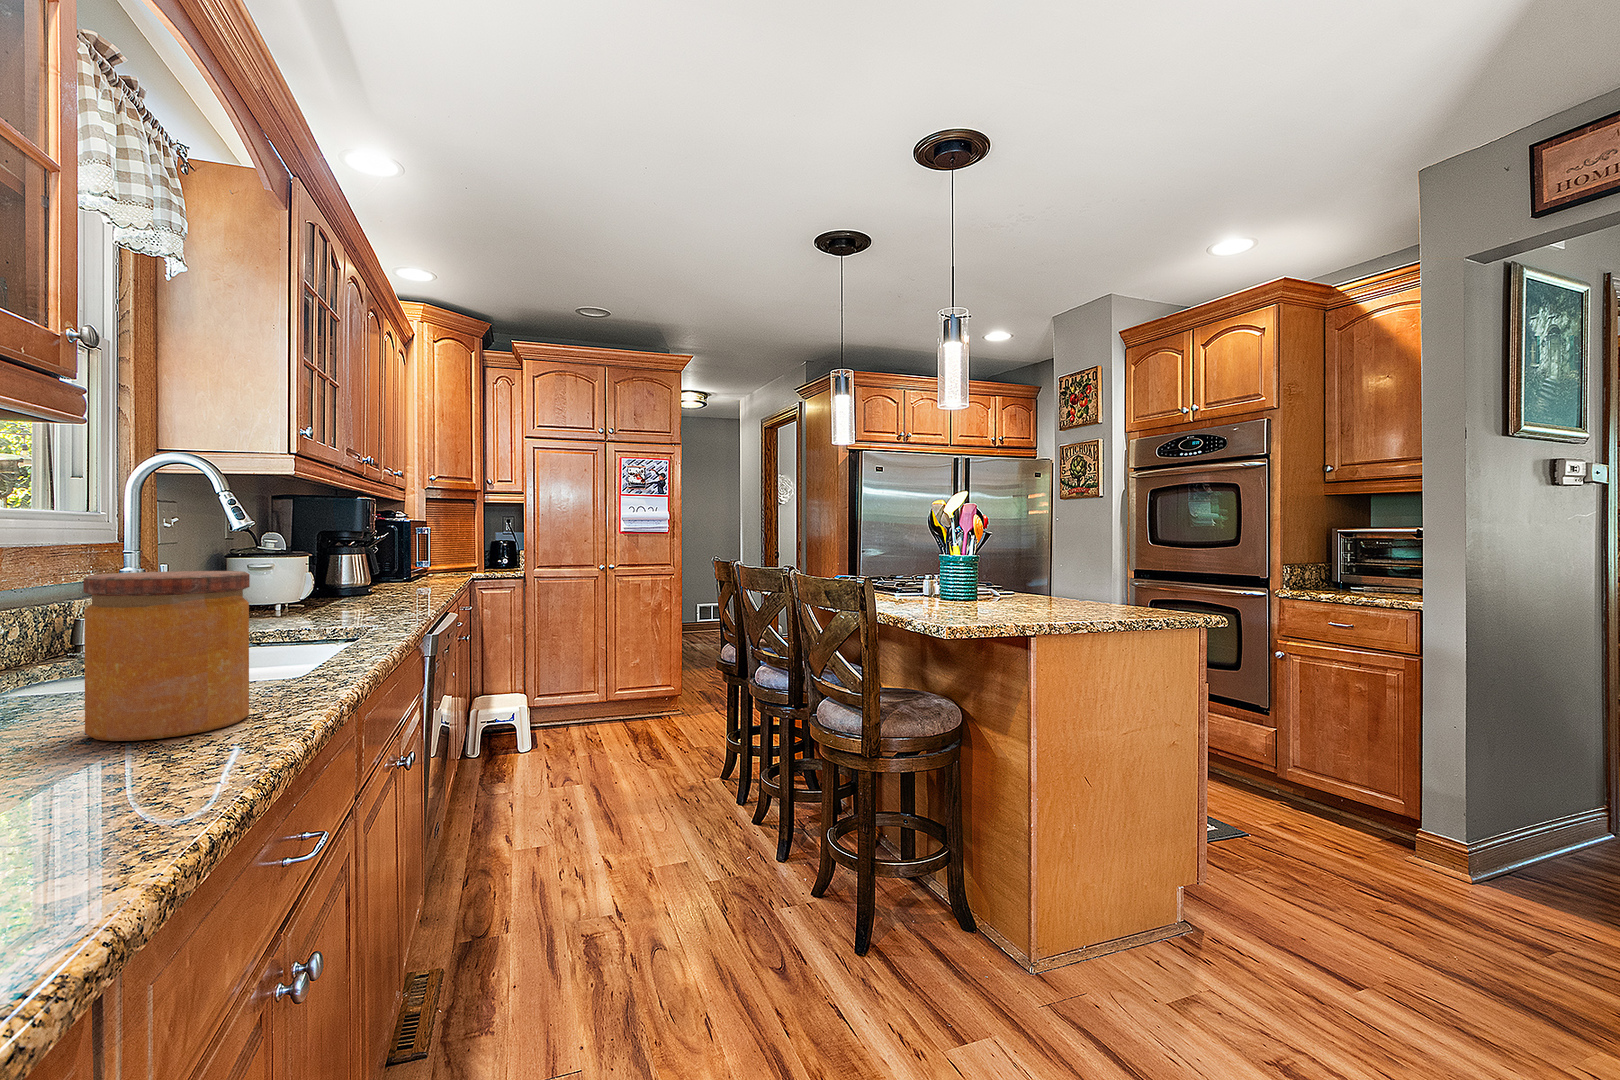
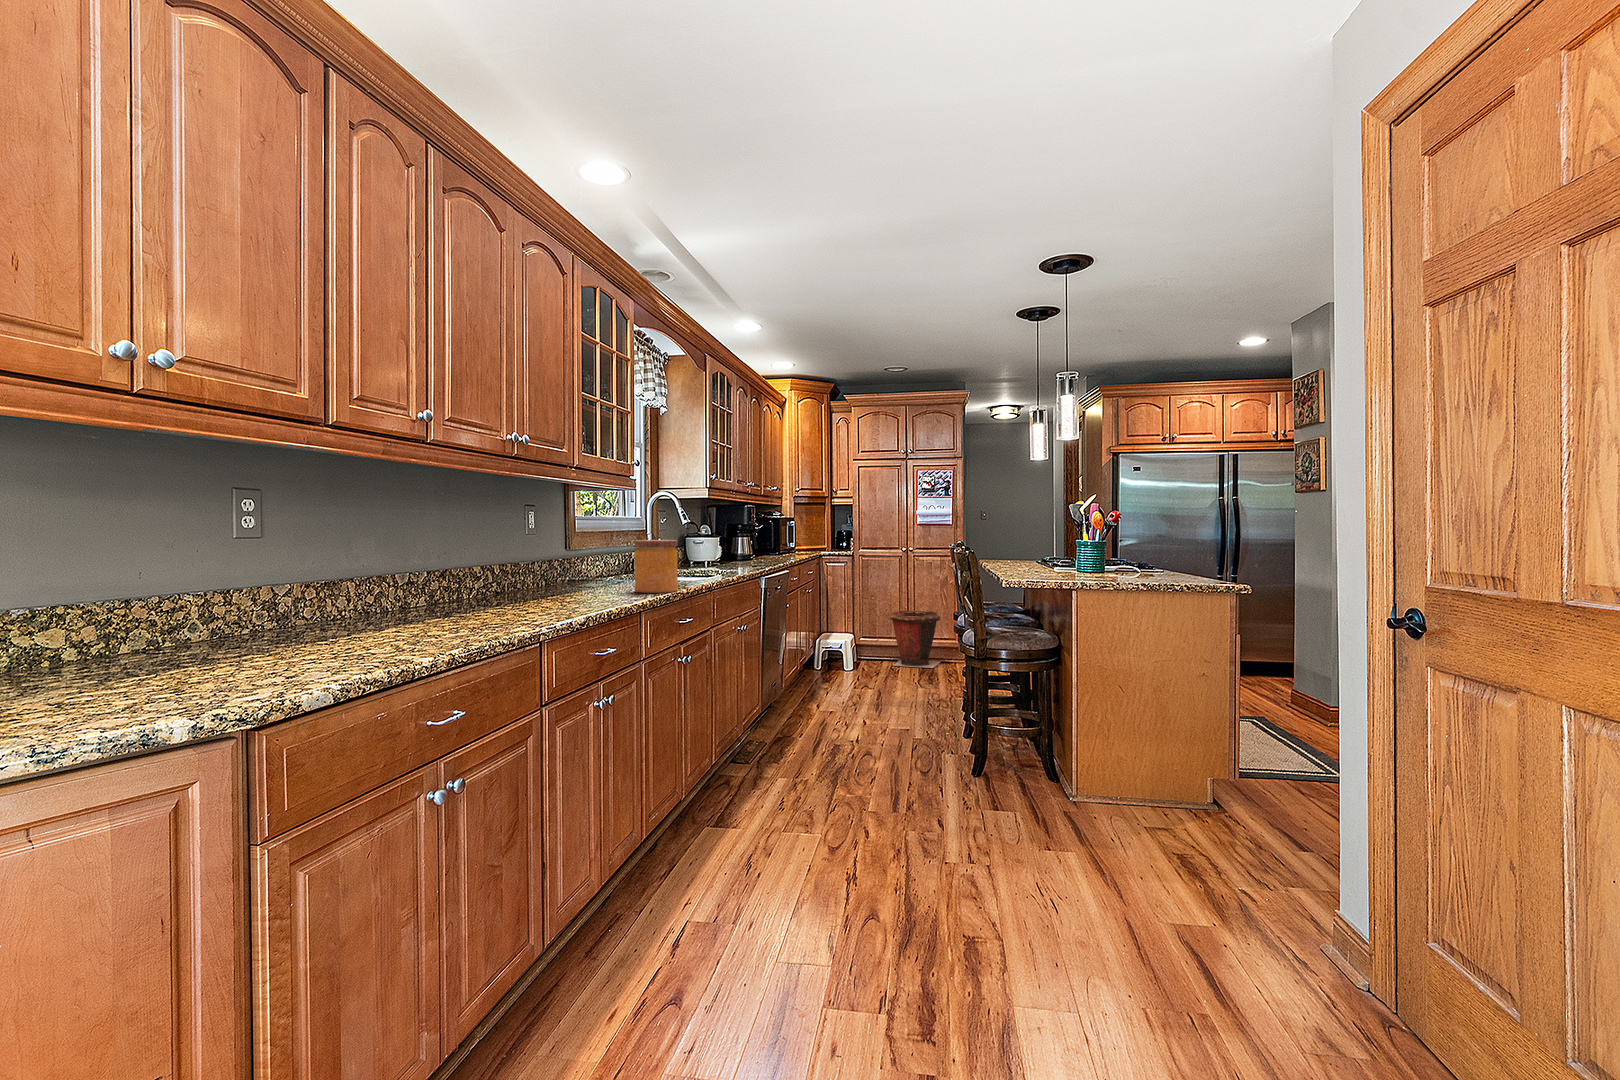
waste bin: none [586,652,660,738] -> present [890,611,940,668]

